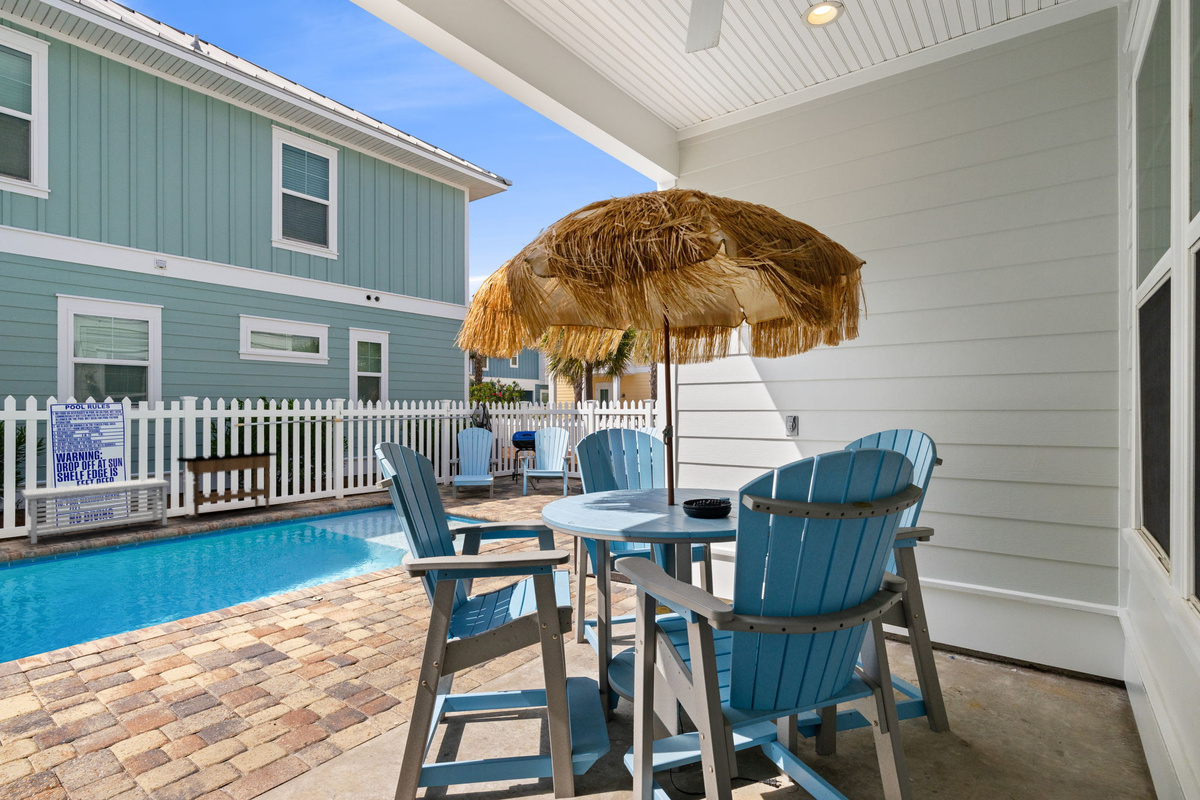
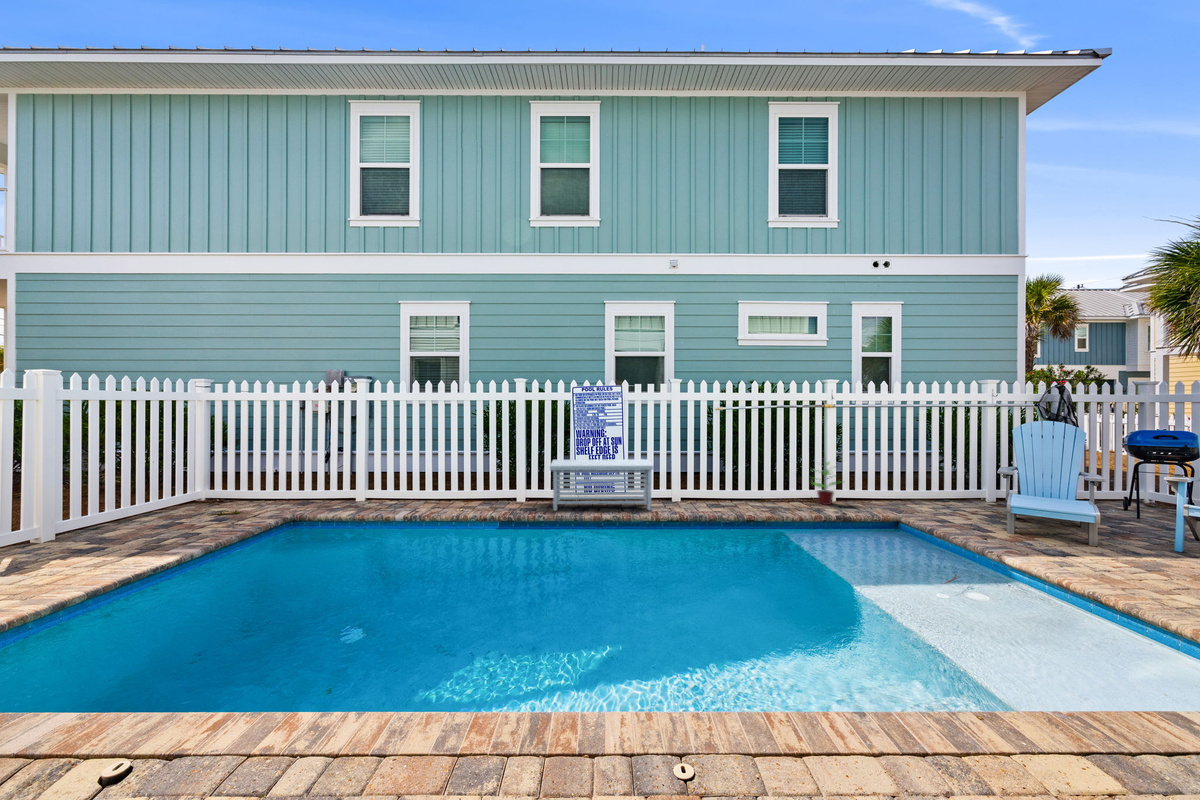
side table: present [177,452,278,518] -> none [661,440,758,507]
potted plant: none [322,463,353,498] -> present [813,463,838,505]

